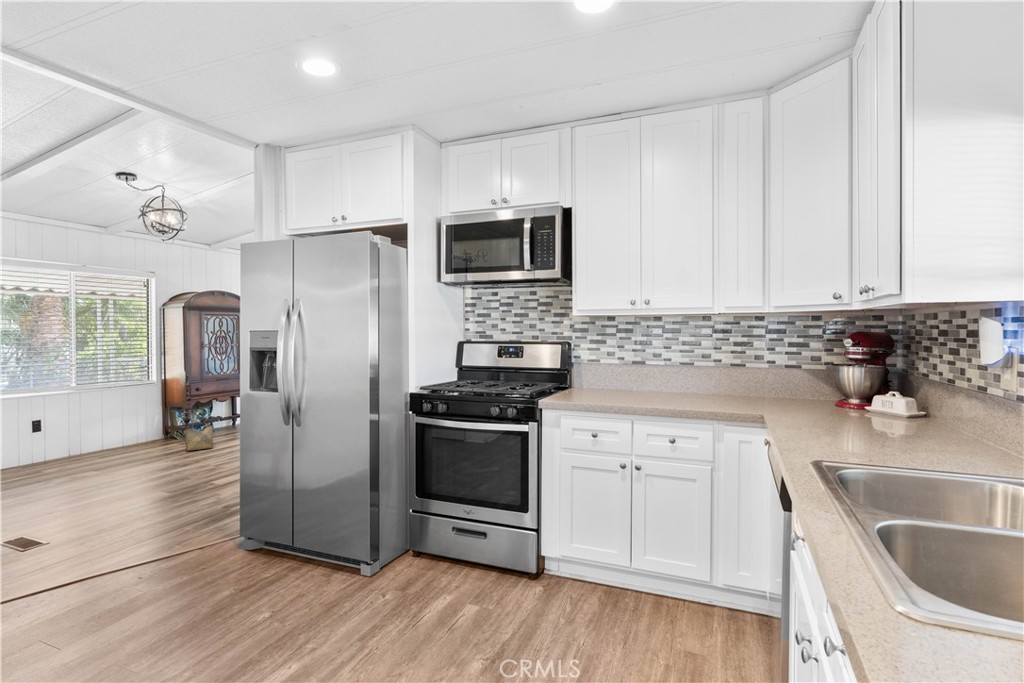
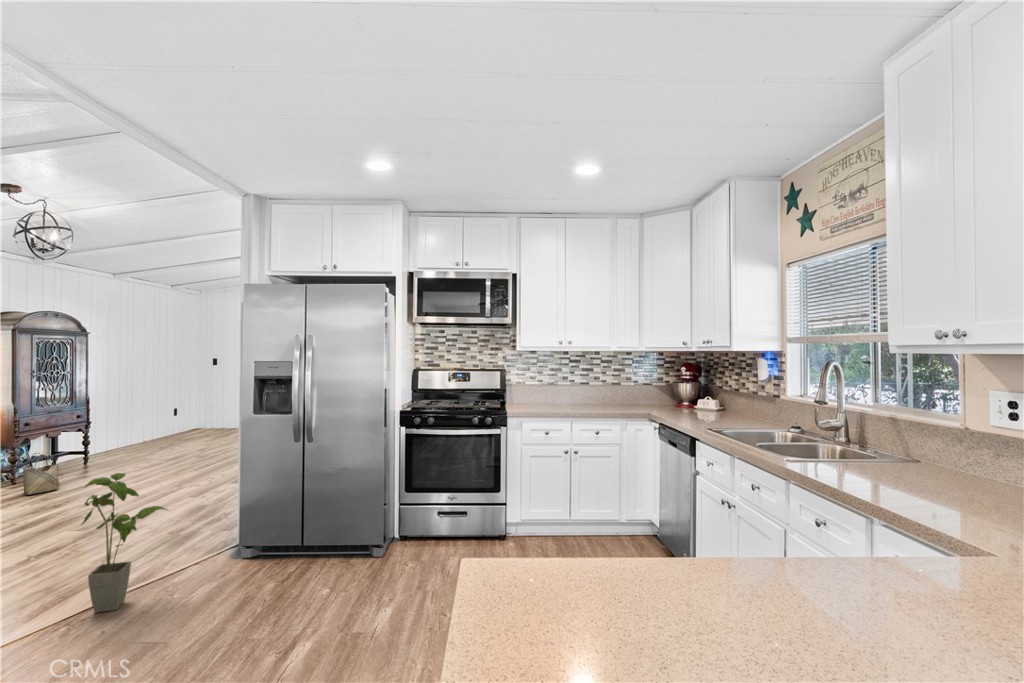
house plant: none [58,443,150,583] -> present [81,473,167,612]

